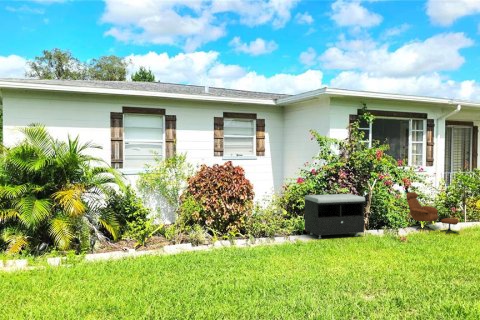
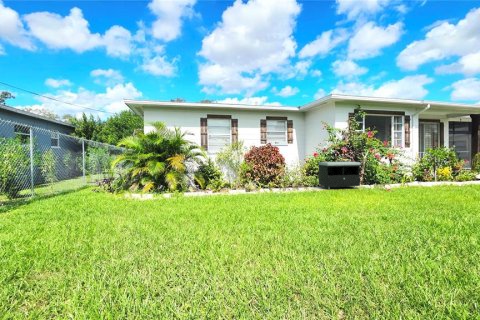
lounge chair: present [407,192,458,234] -> none [390,161,431,189]

